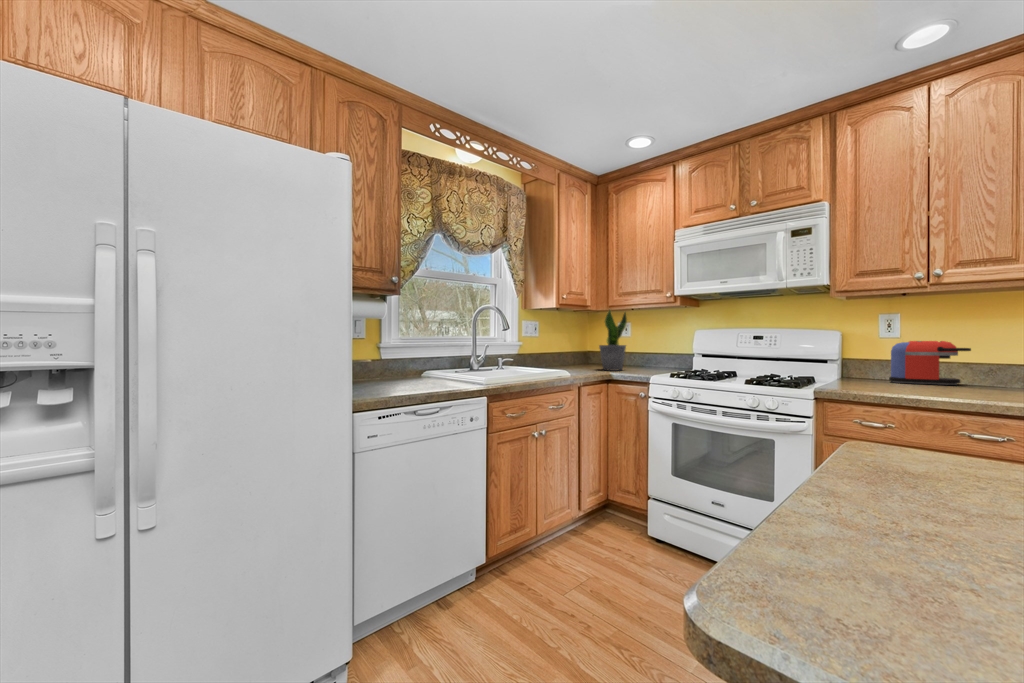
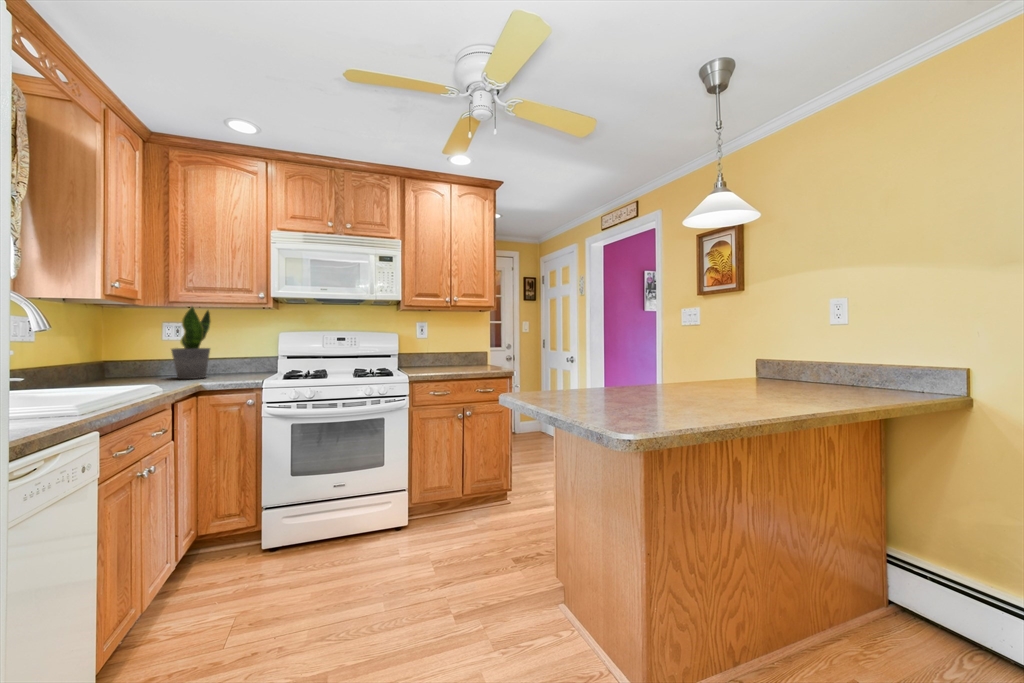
coffee maker: present [889,341,971,385] -> none [423,341,459,368]

